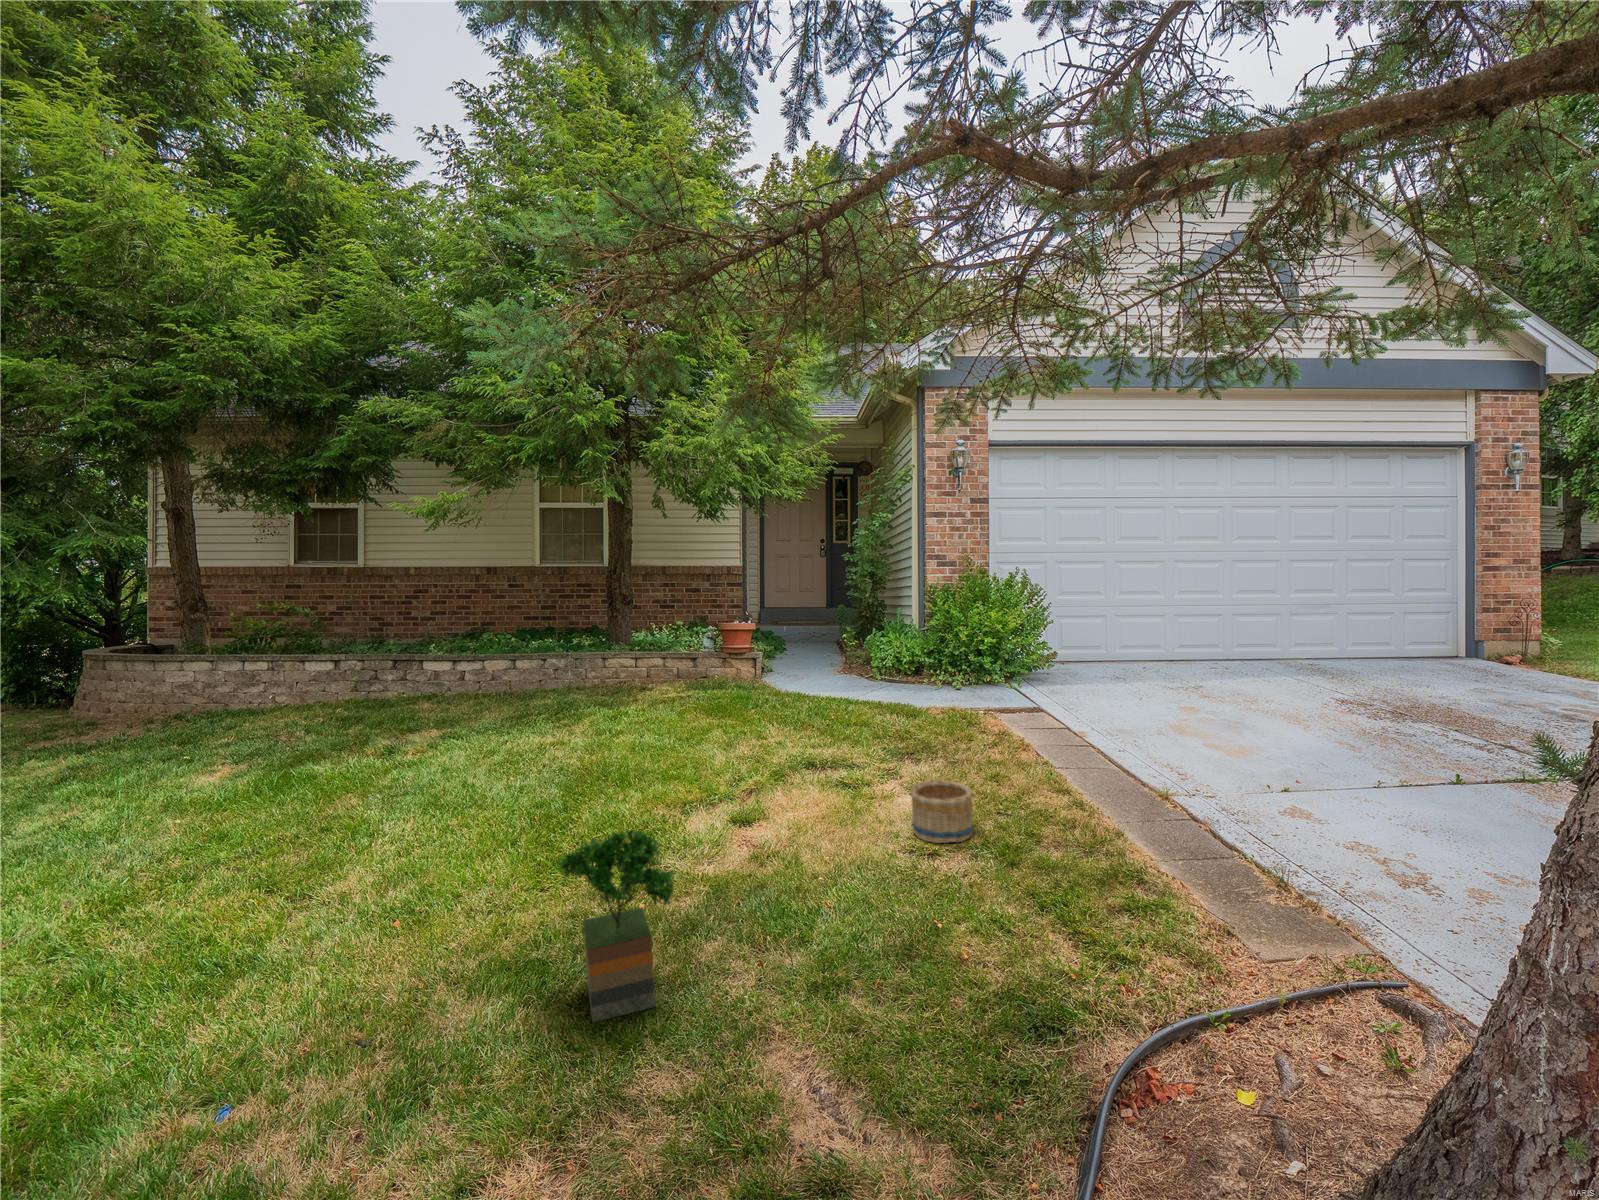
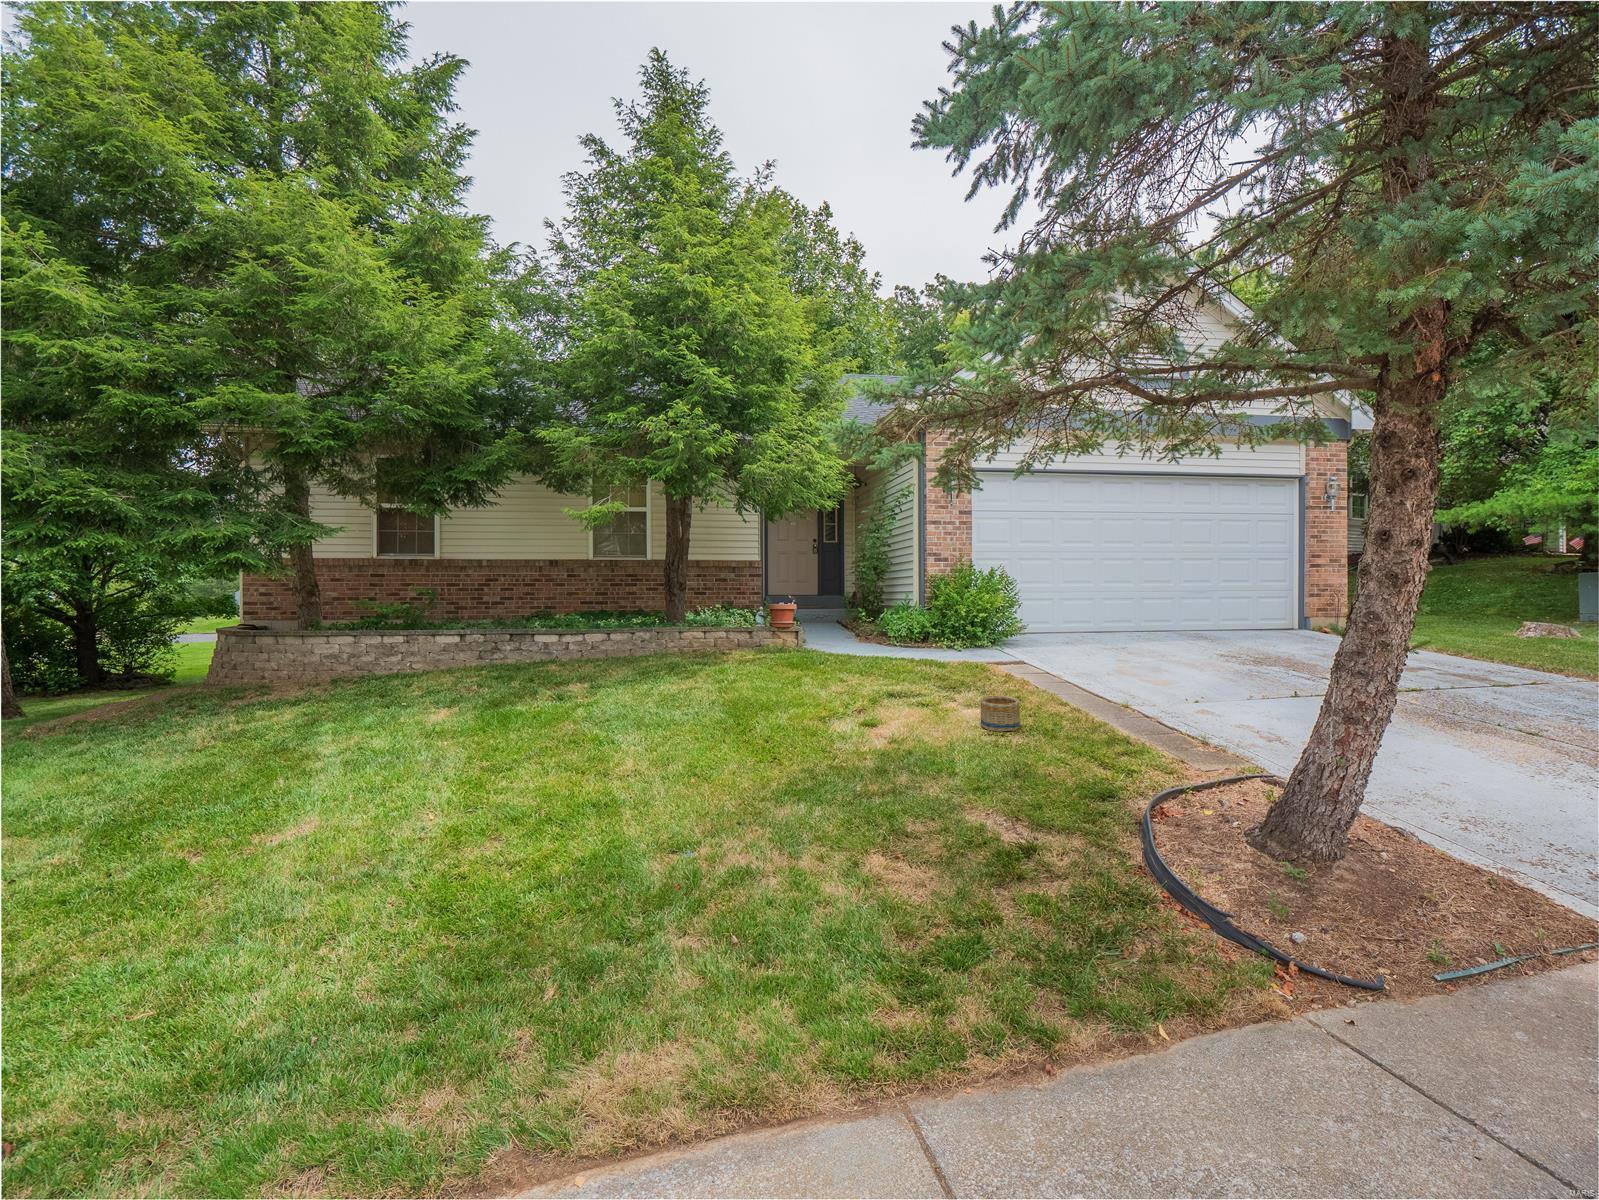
potted tree: present [558,829,674,1022] -> none [838,705,909,807]

